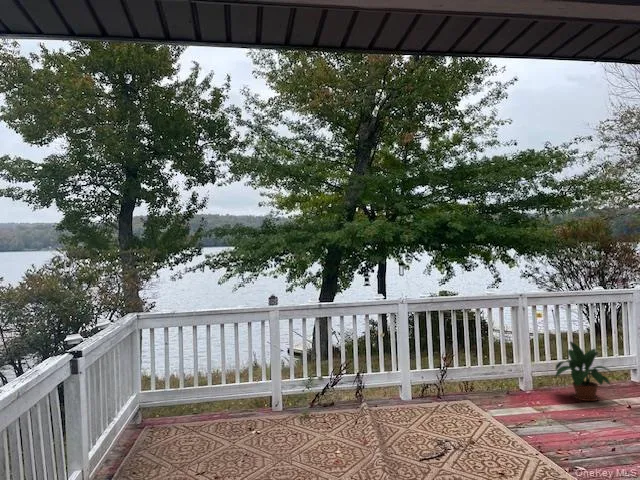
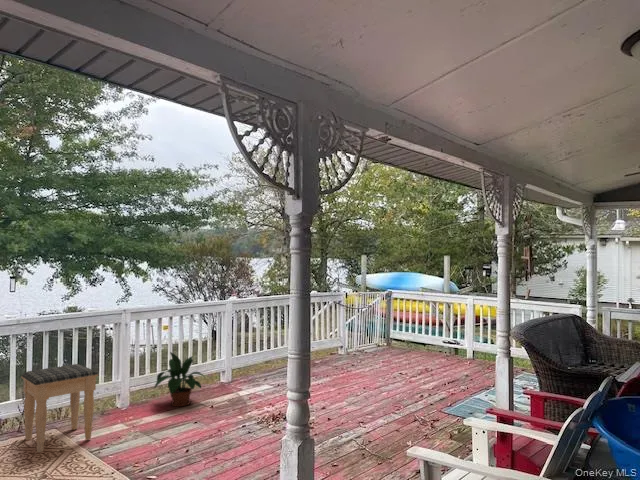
footstool: none [440,344,507,419] -> present [21,364,98,452]

